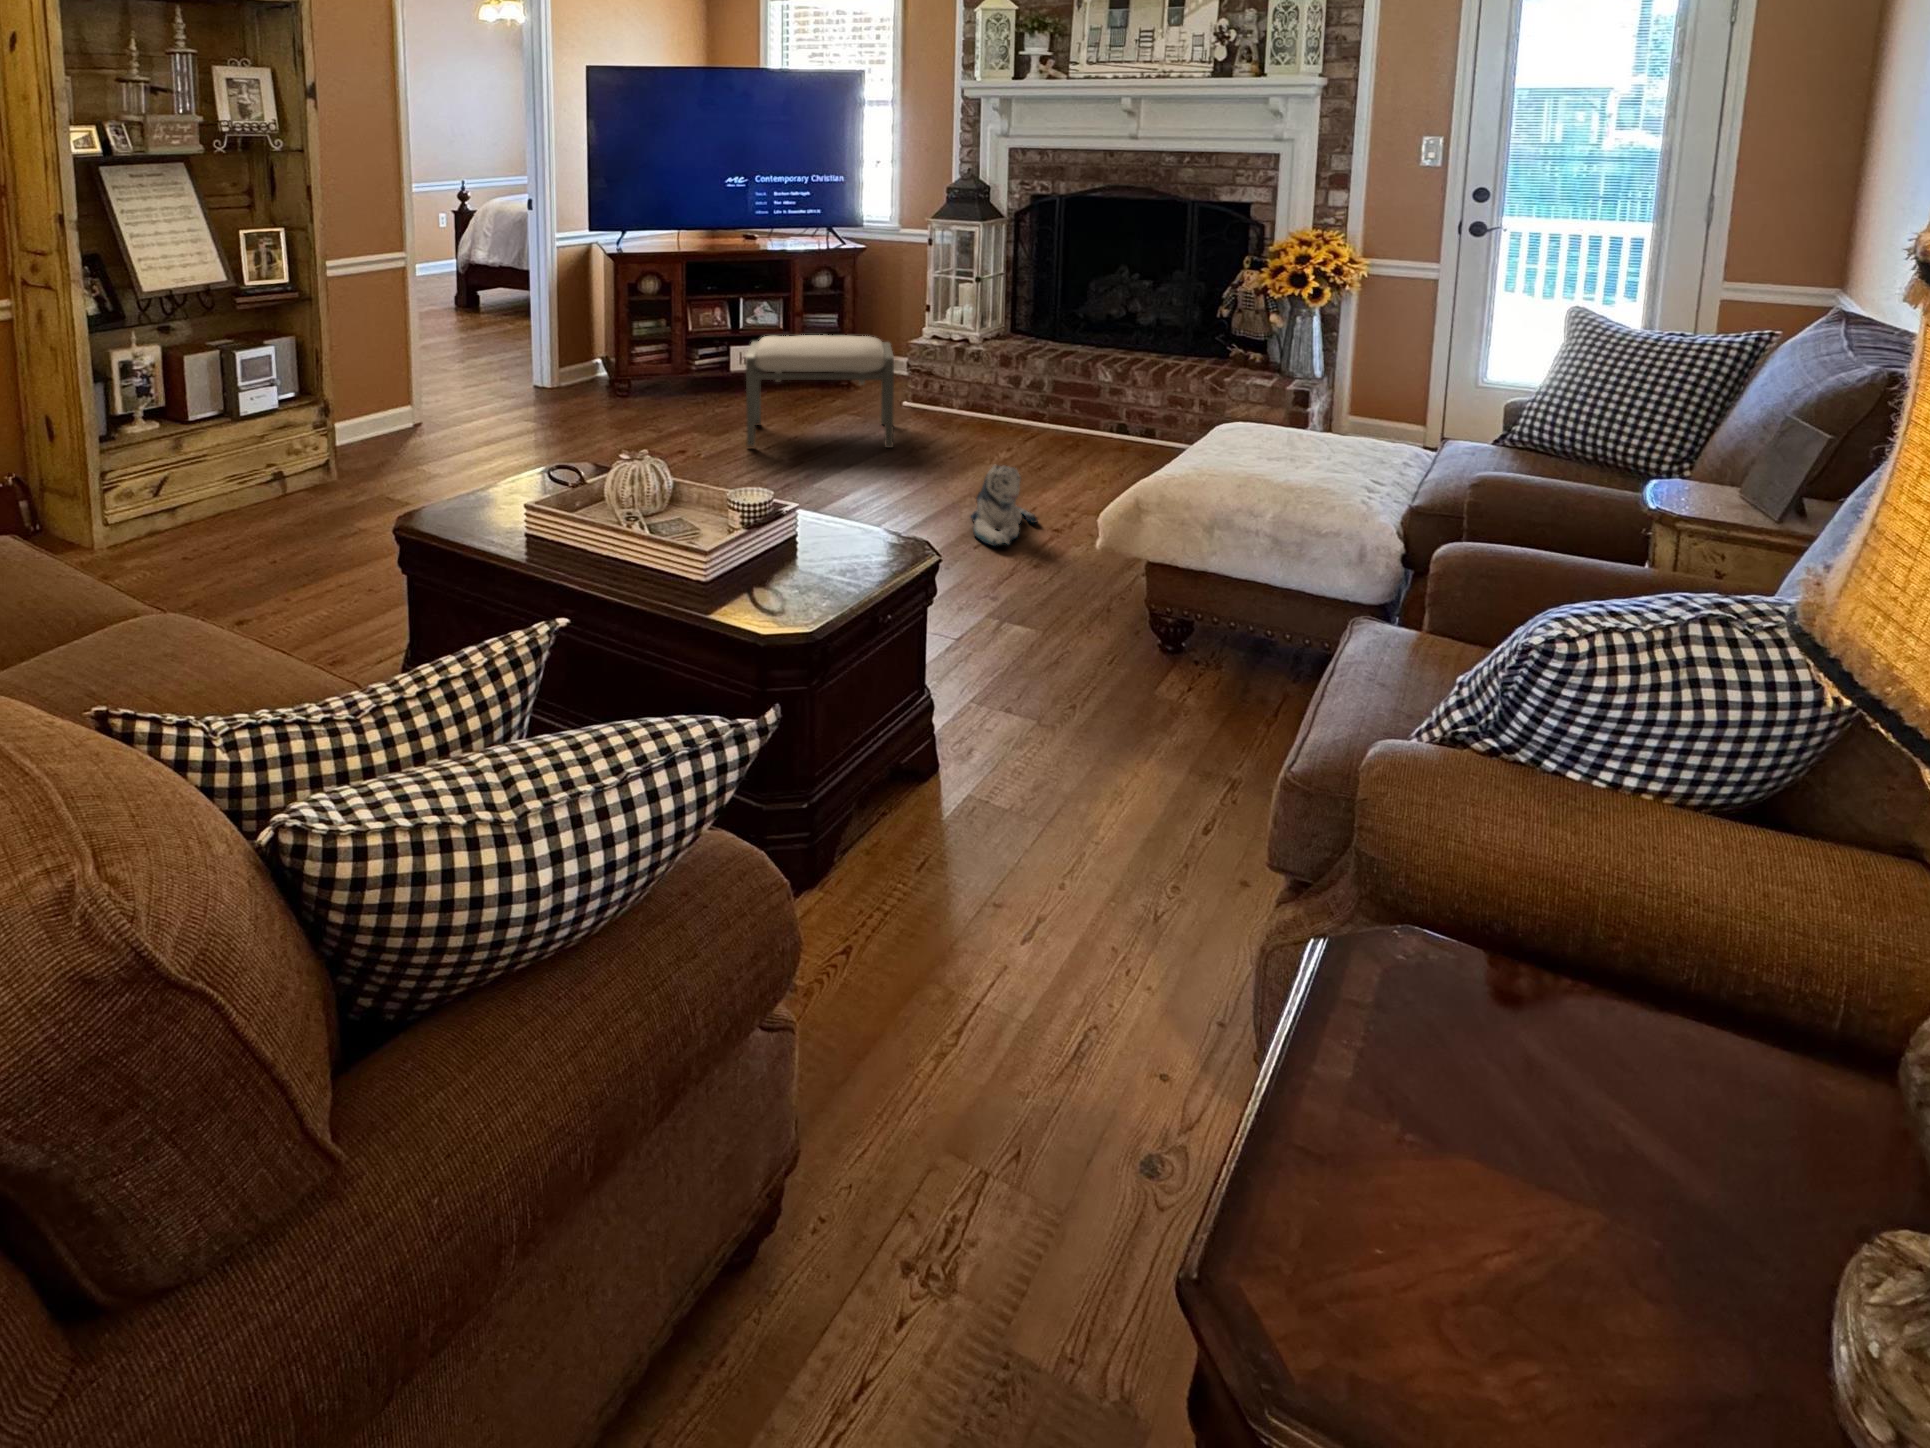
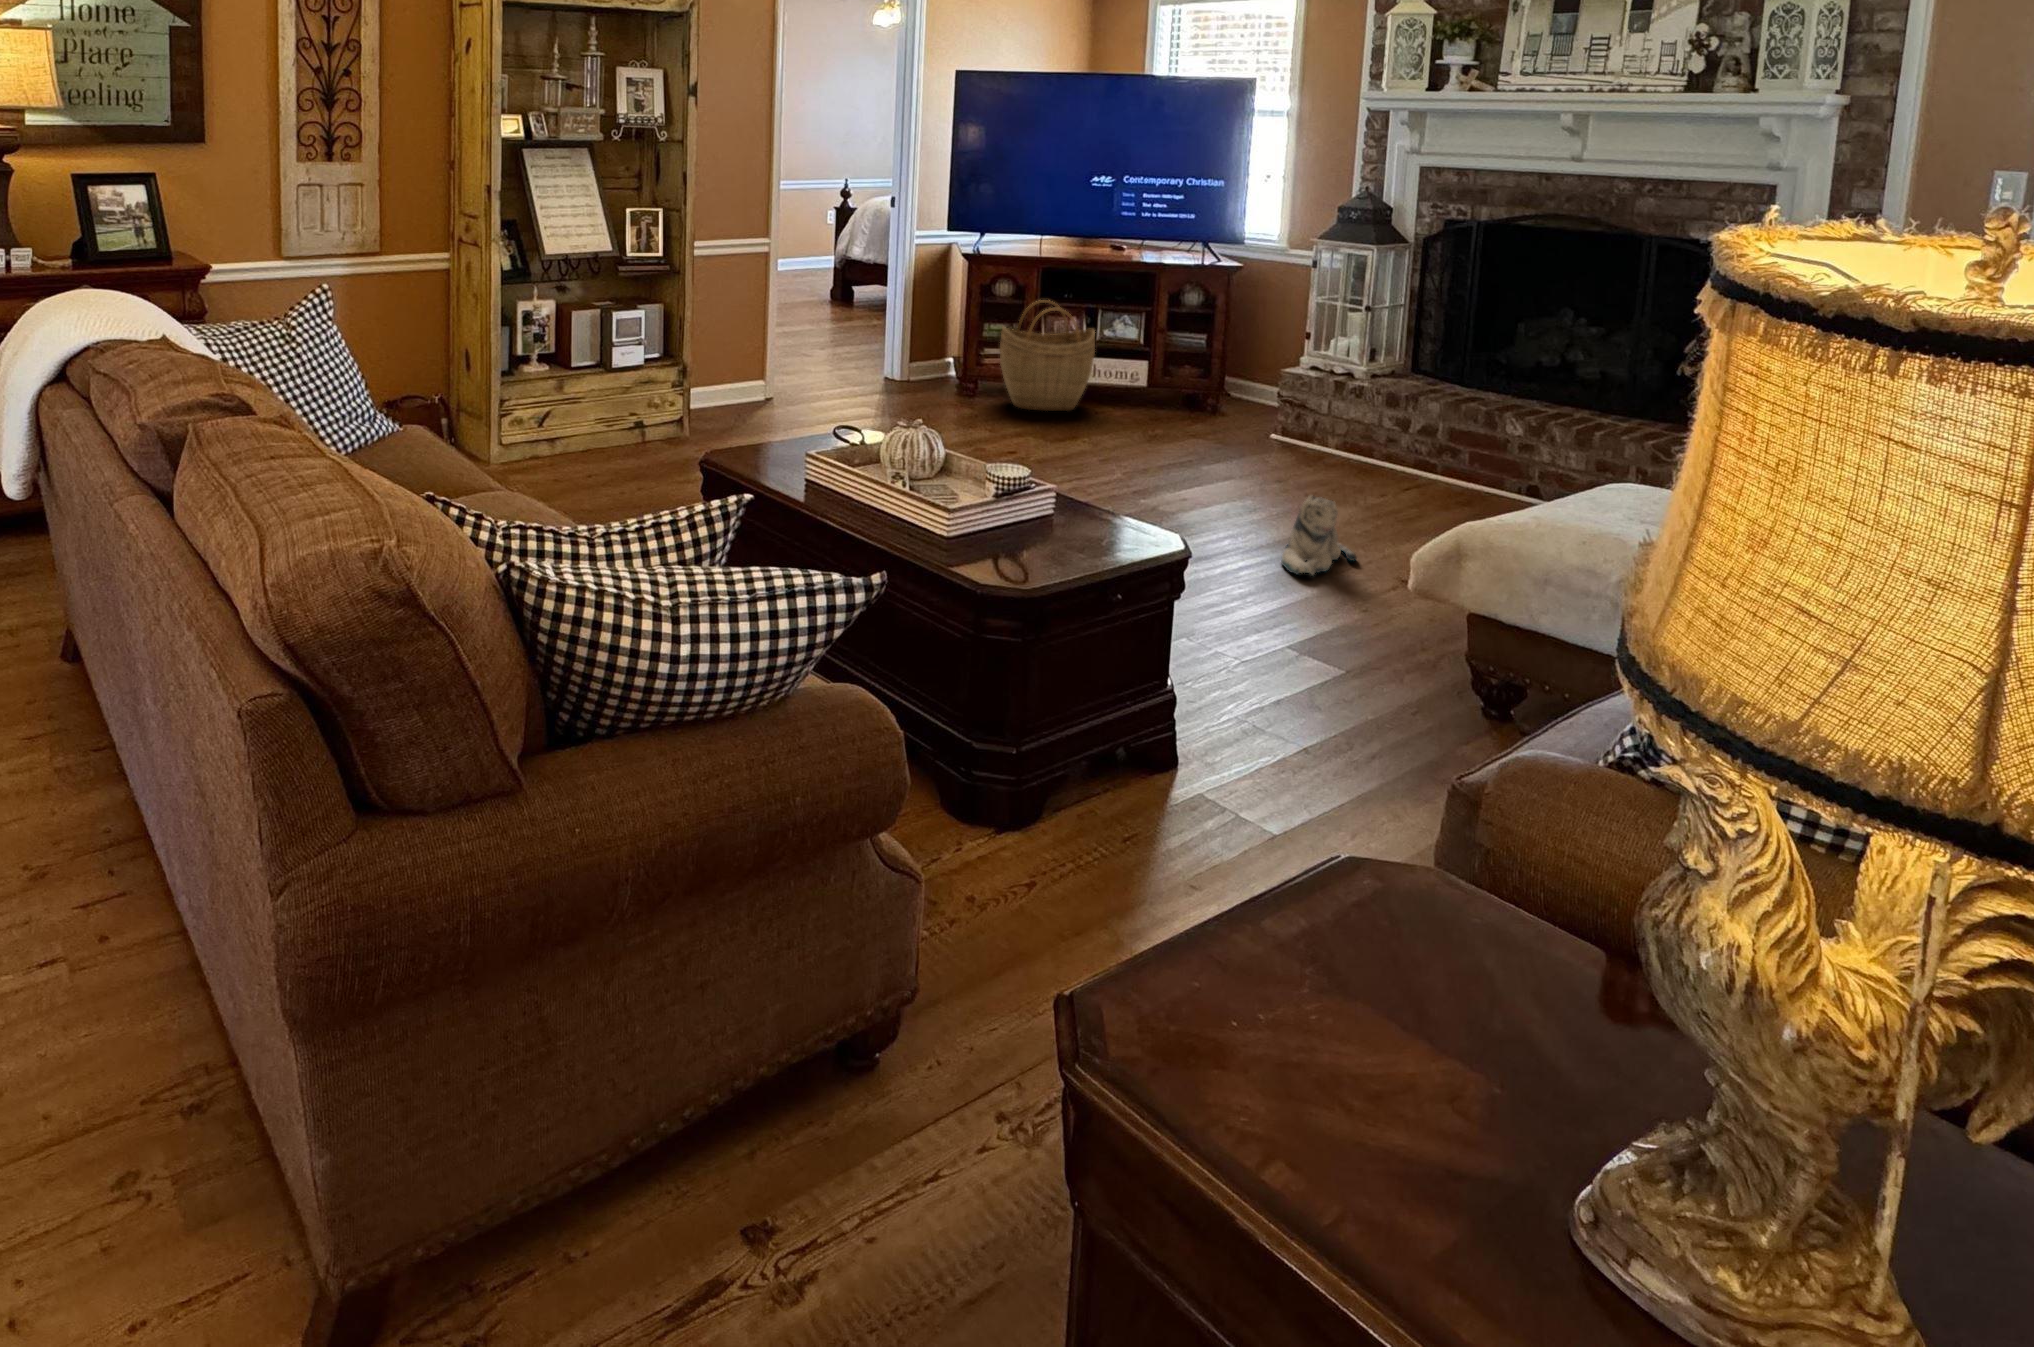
woven basket: none [650,293,740,401] -> present [1000,300,1095,411]
ottoman: present [746,335,894,448] -> none [1078,350,1247,477]

